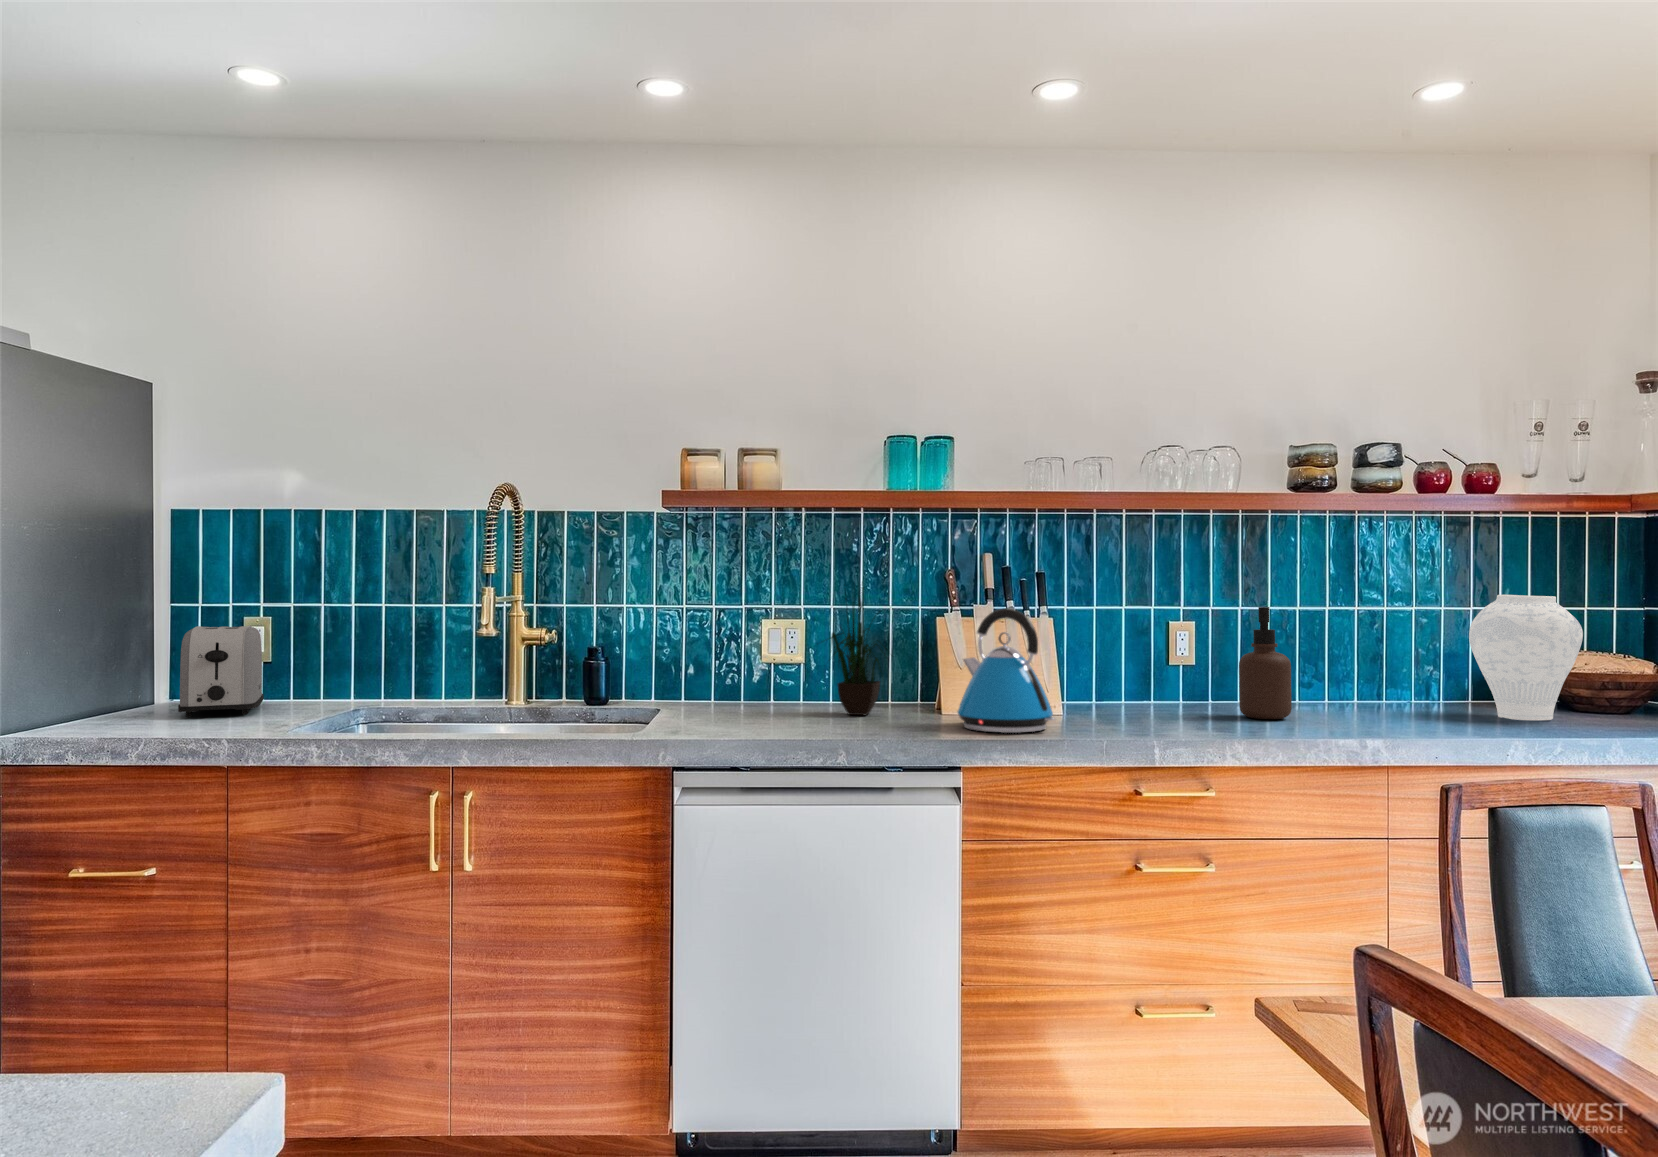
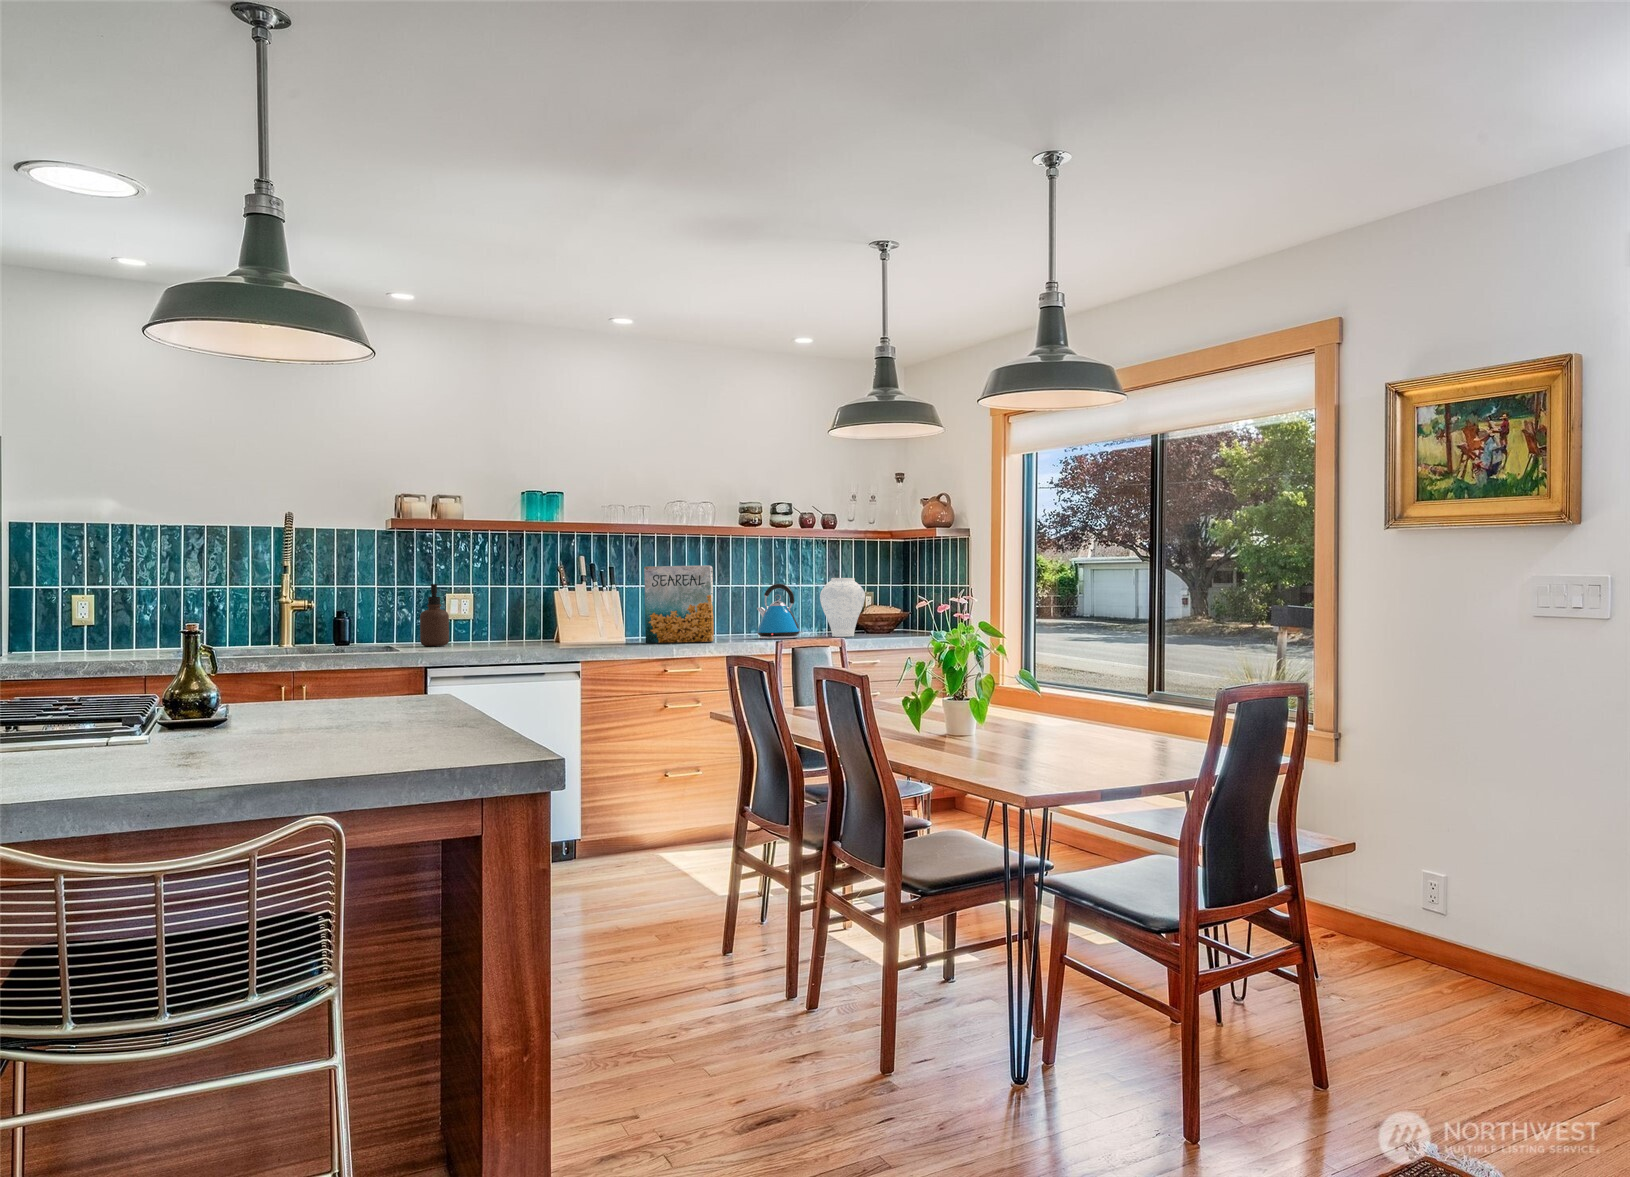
cereal box: none [1100,574,1243,733] -> present [644,565,714,643]
potted plant: present [830,588,883,715] -> none [486,560,534,645]
soap dispenser: present [1239,607,1292,719] -> present [420,584,449,646]
kettle: present [957,608,1055,733] -> present [757,584,803,639]
toaster: present [178,626,263,717] -> none [38,600,110,657]

